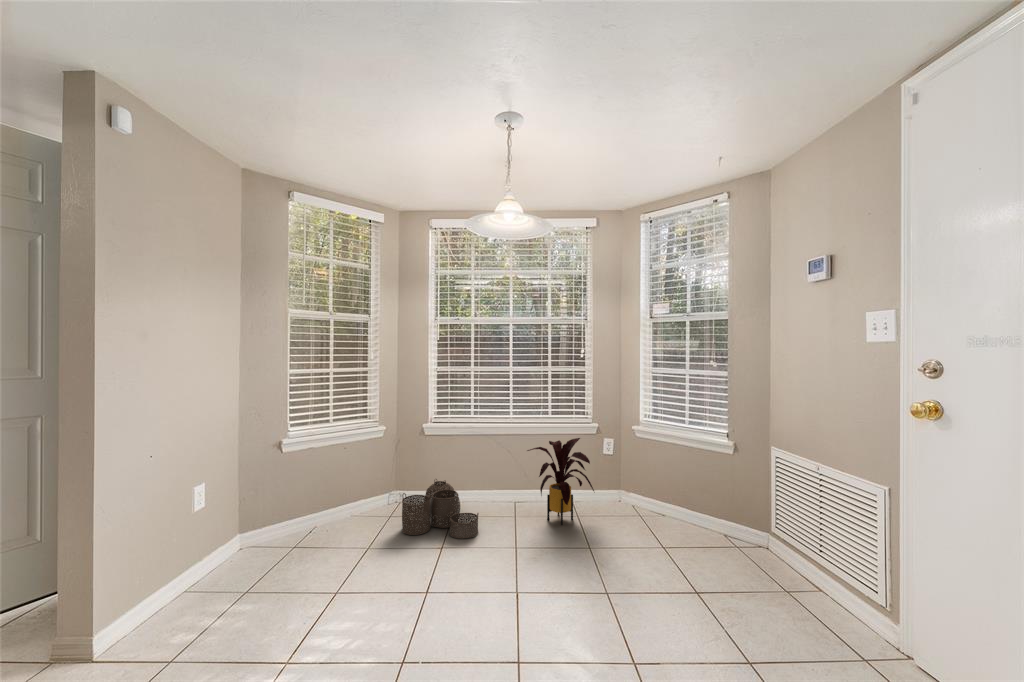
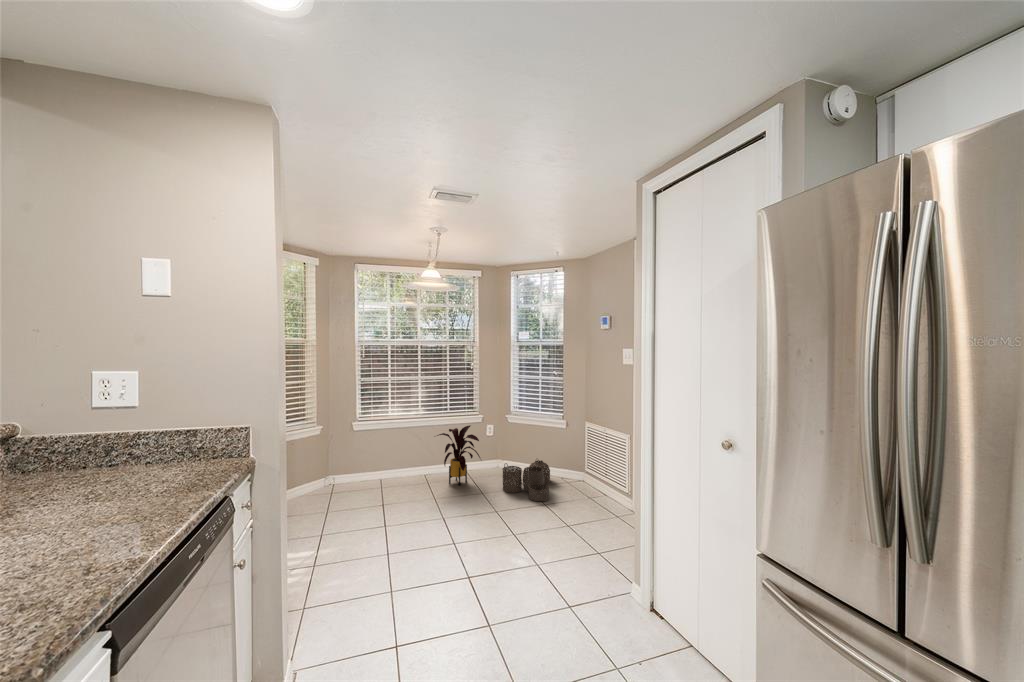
woven basket: present [402,479,479,538] -> present [502,460,550,501]

